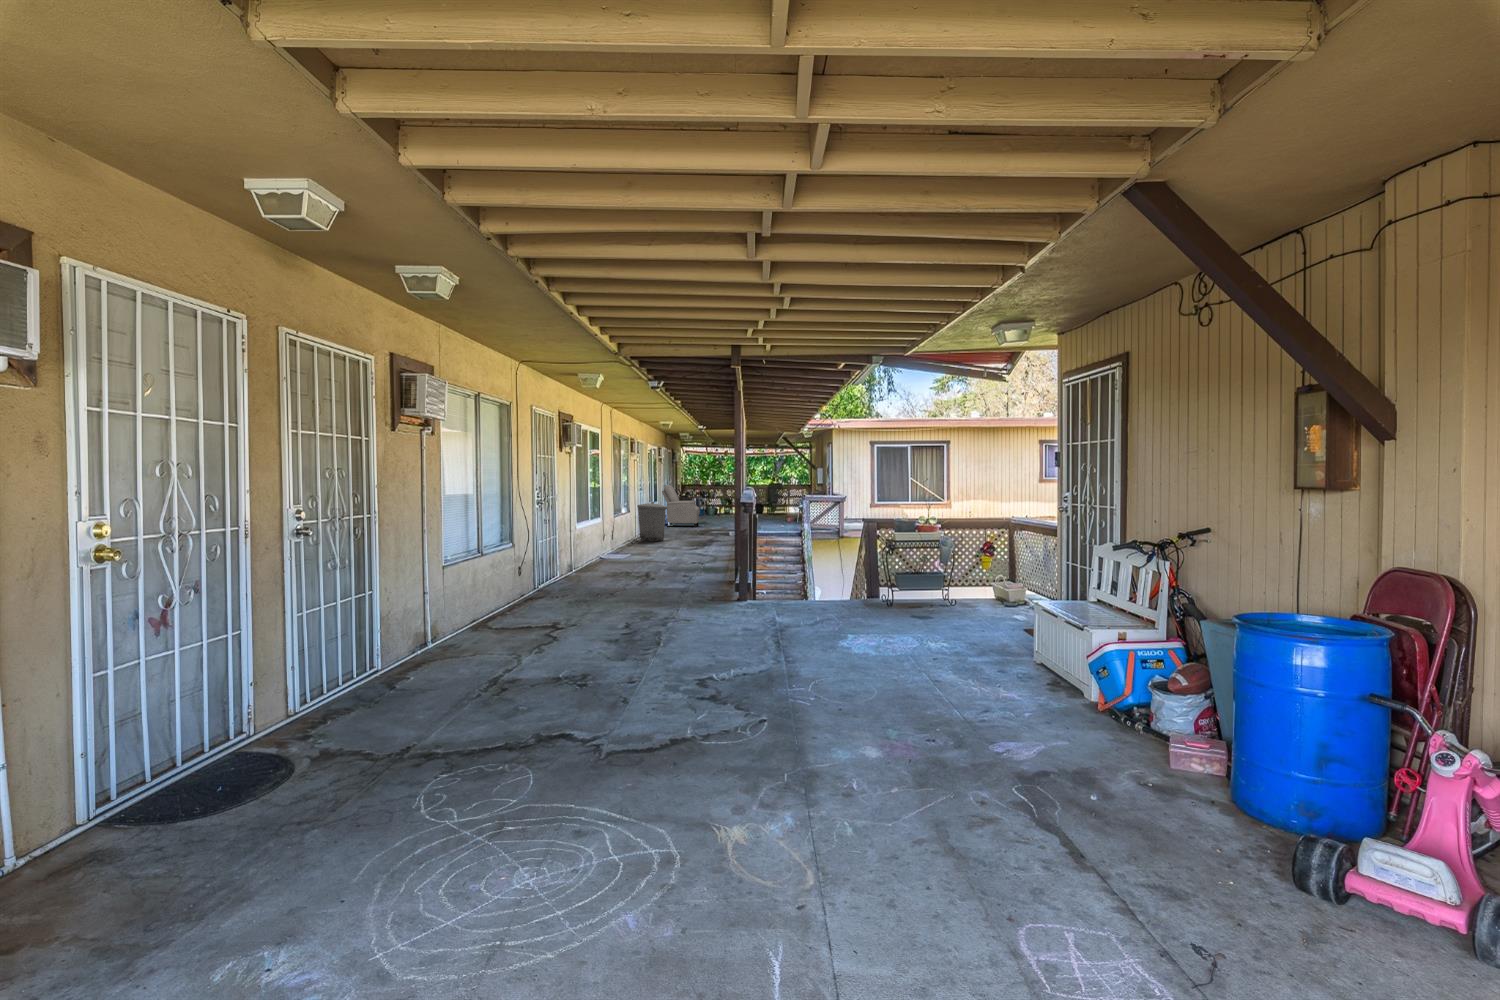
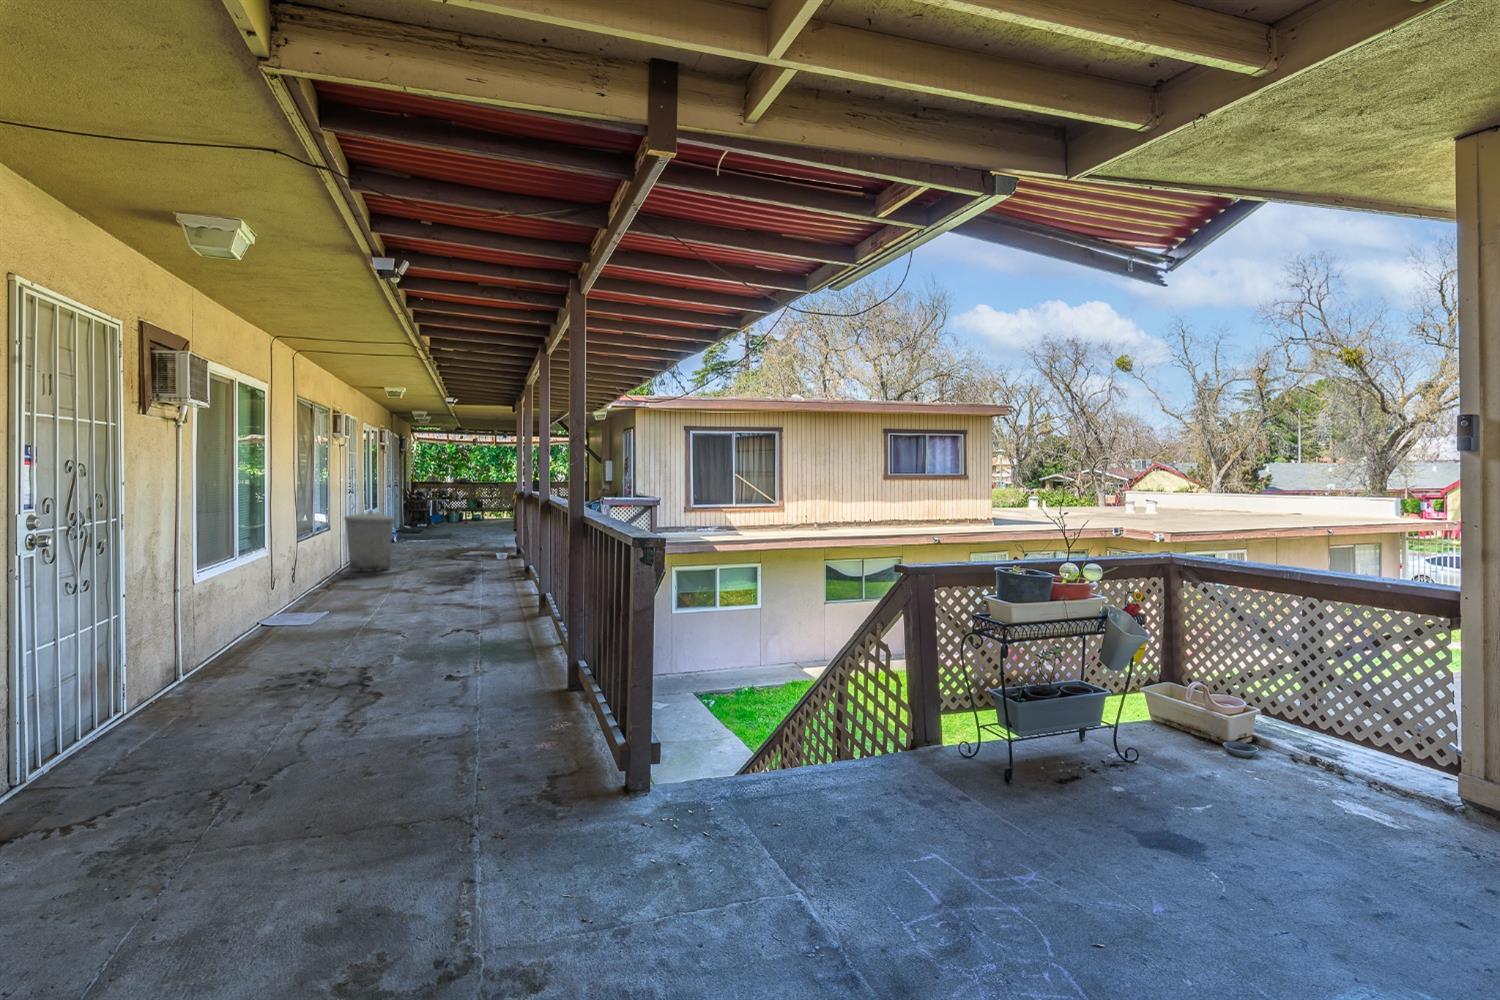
chair: present [662,485,700,527] -> none [385,483,442,542]

